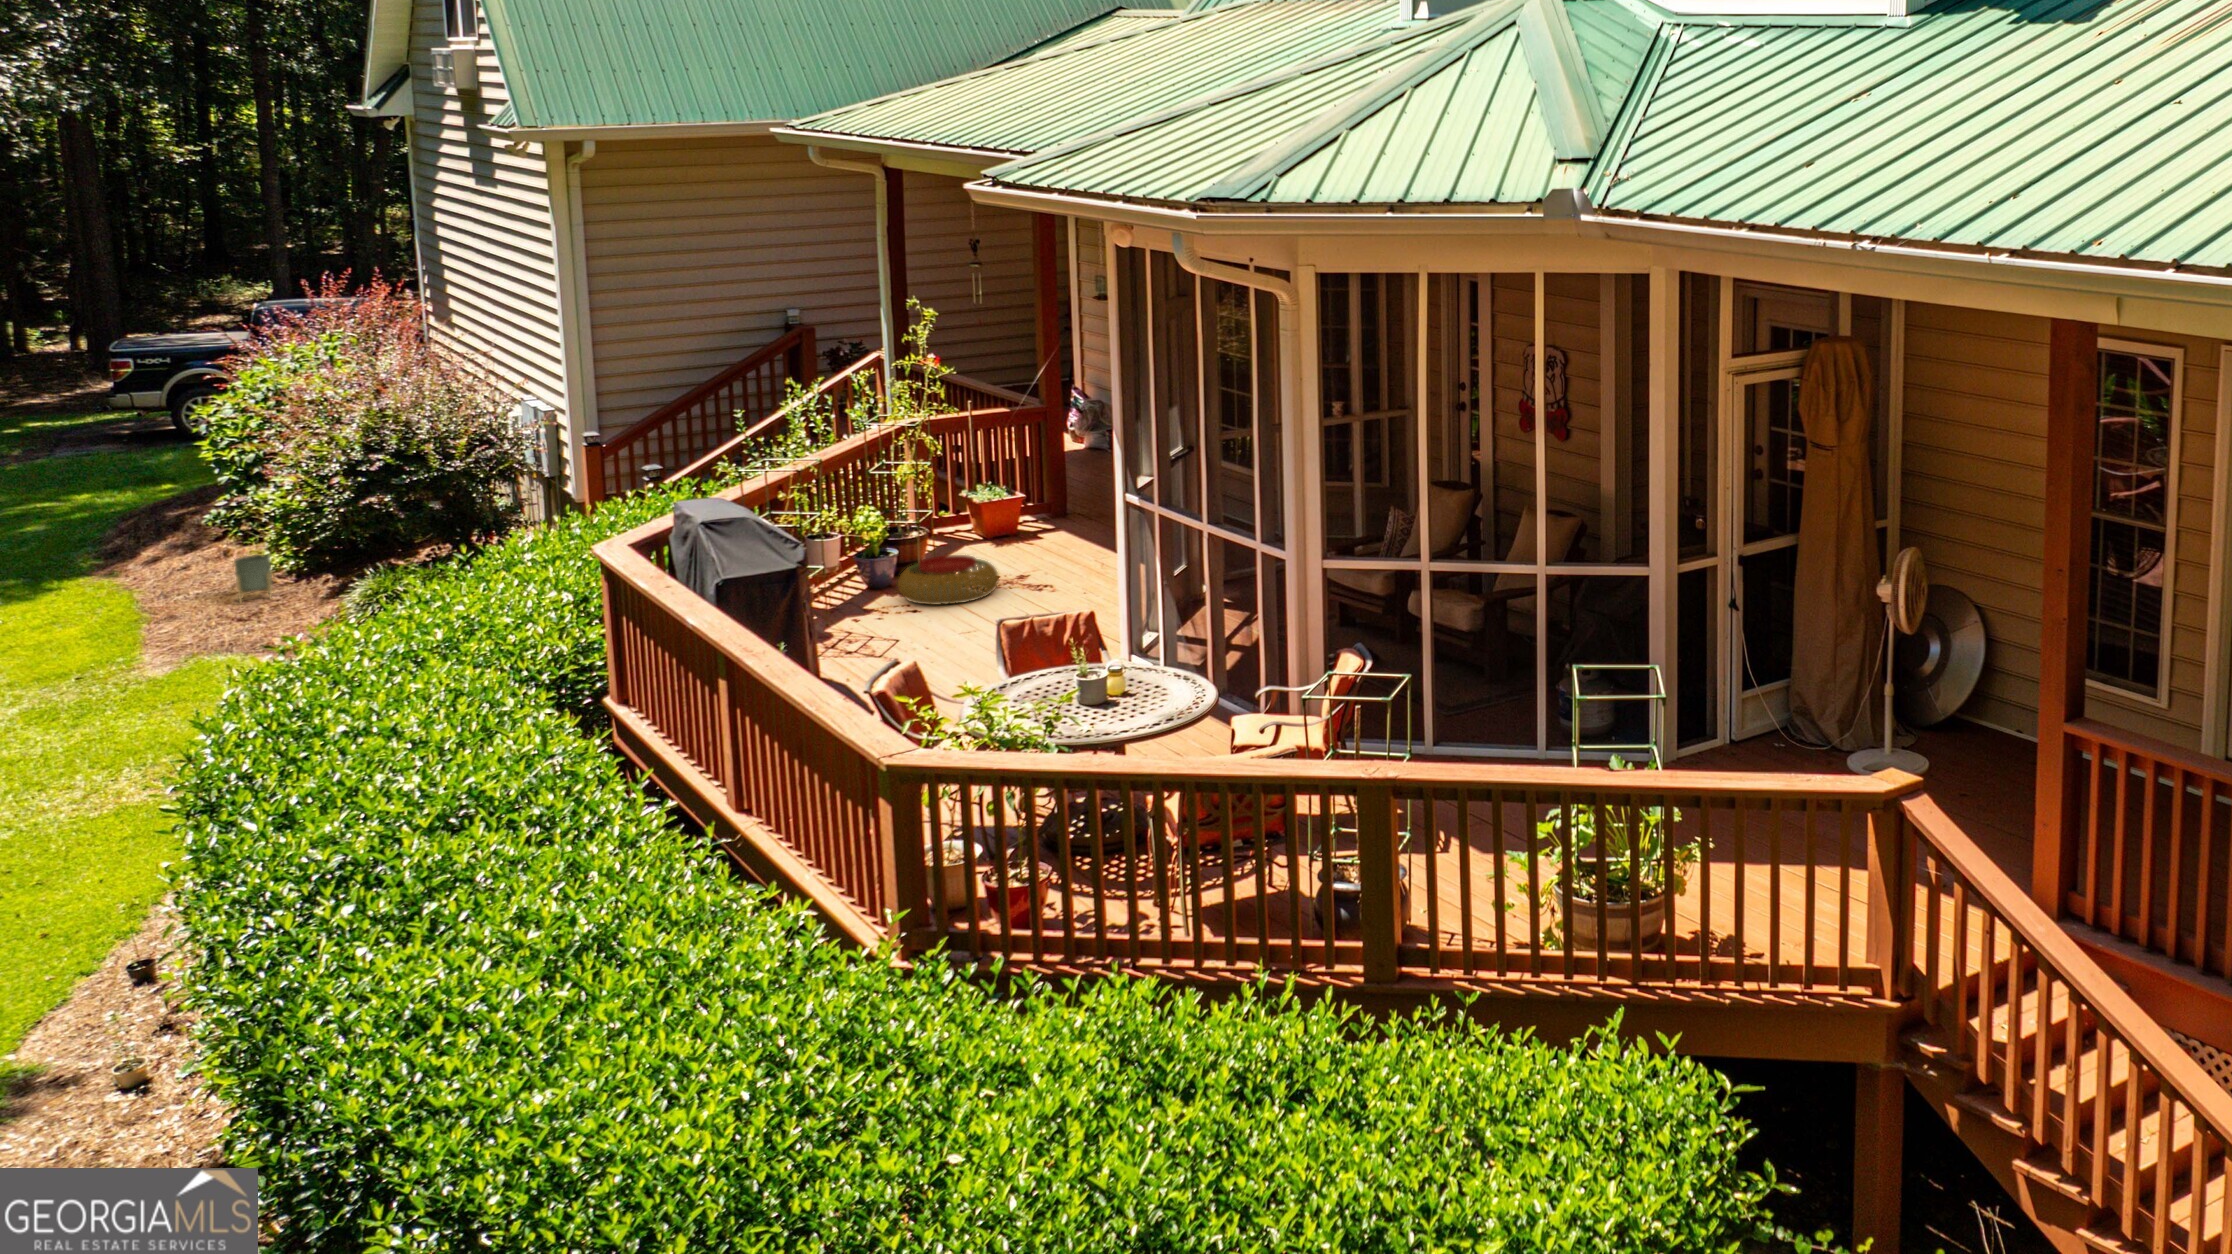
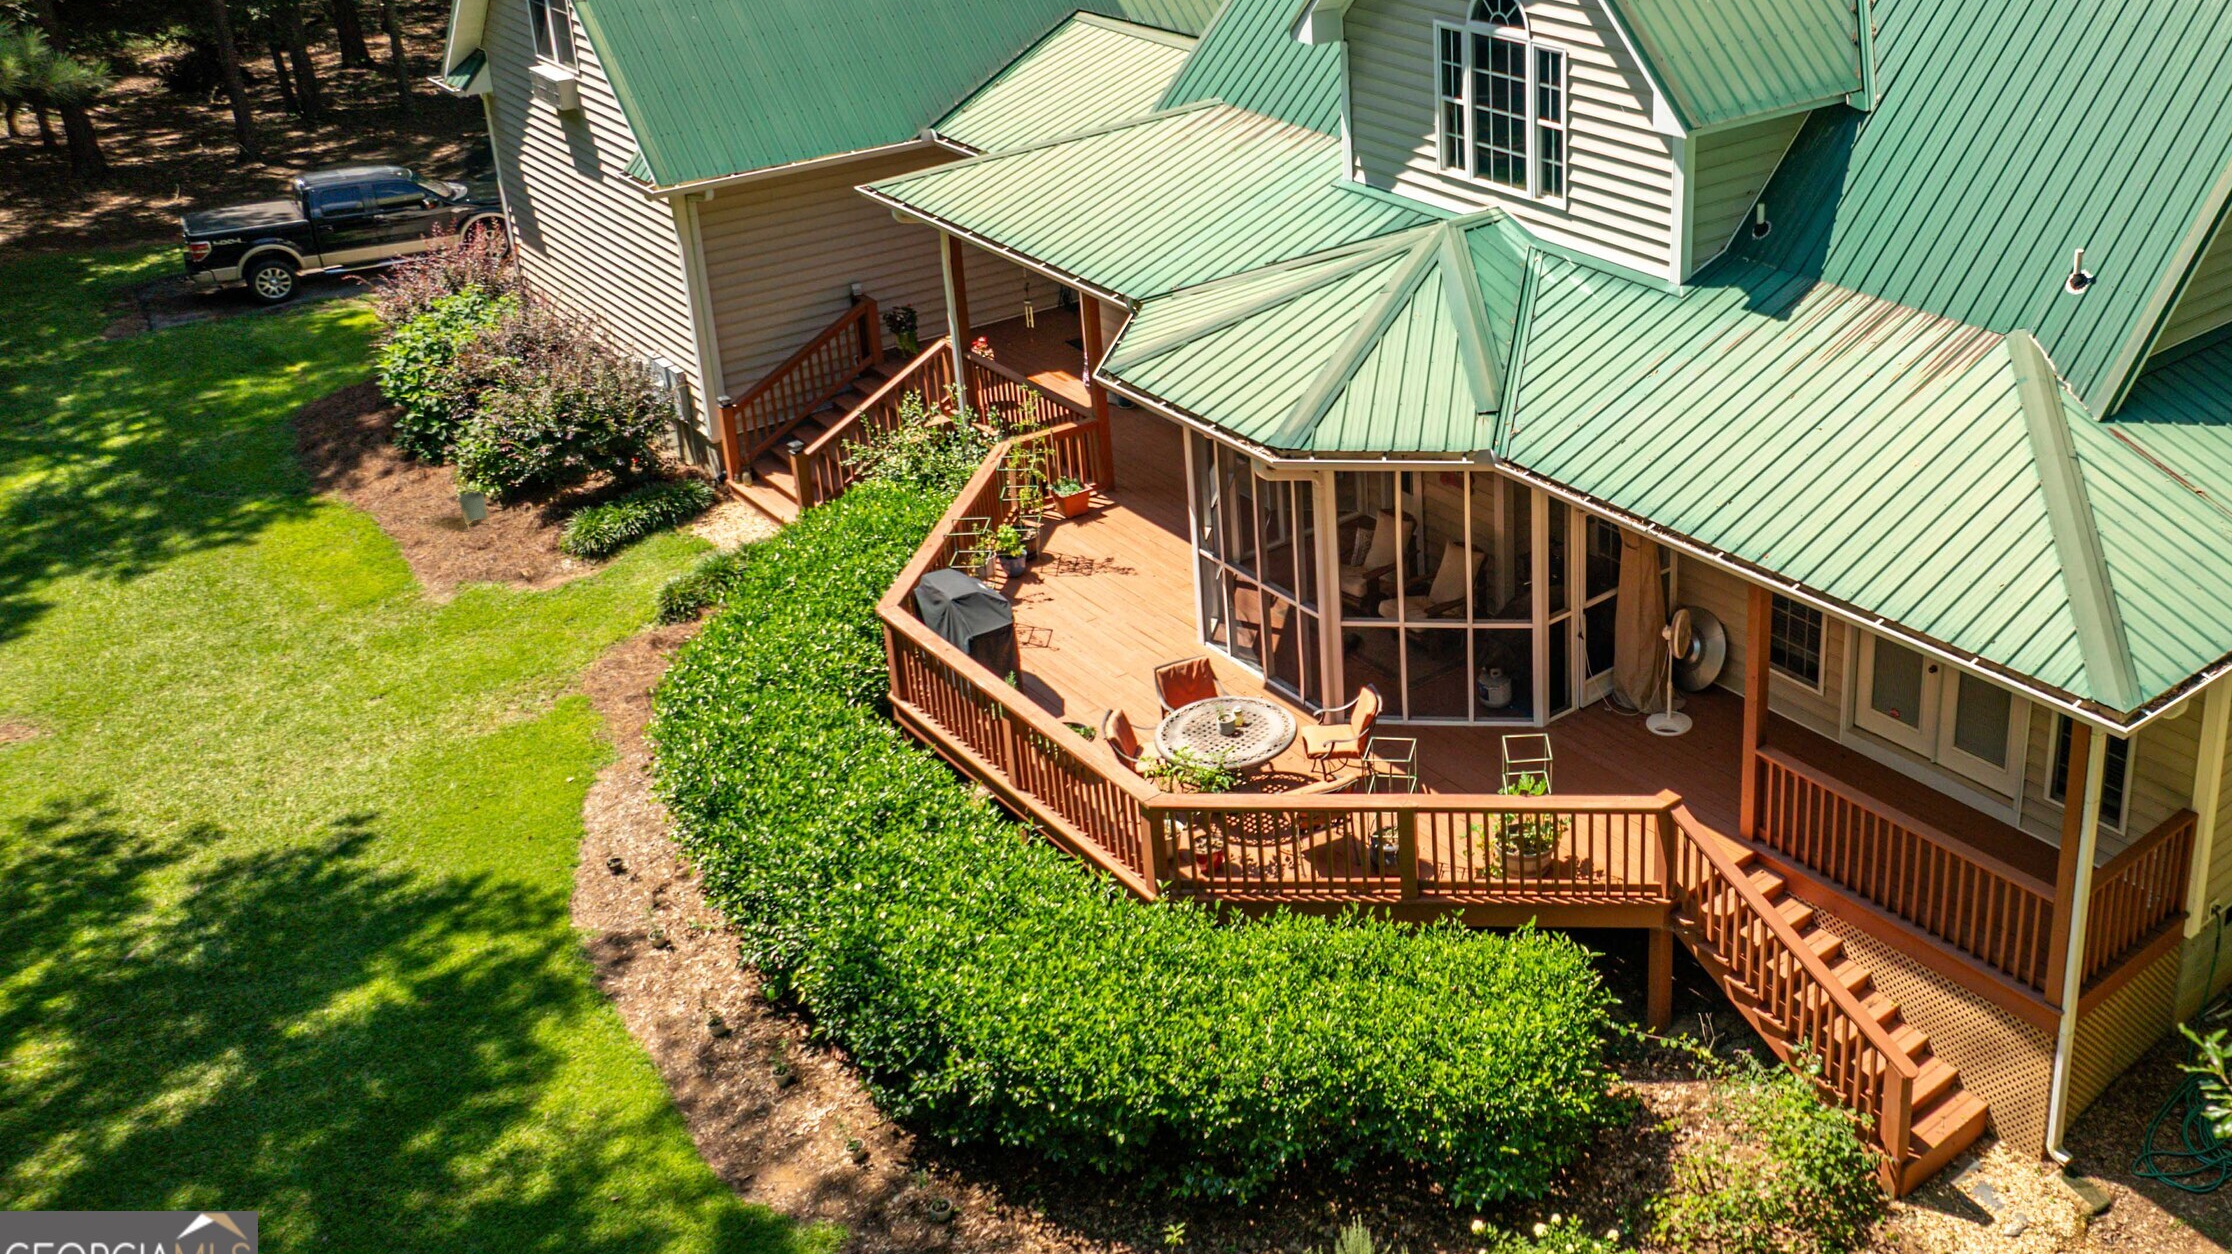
pouf: present [898,555,998,605] -> none [1031,547,1097,588]

